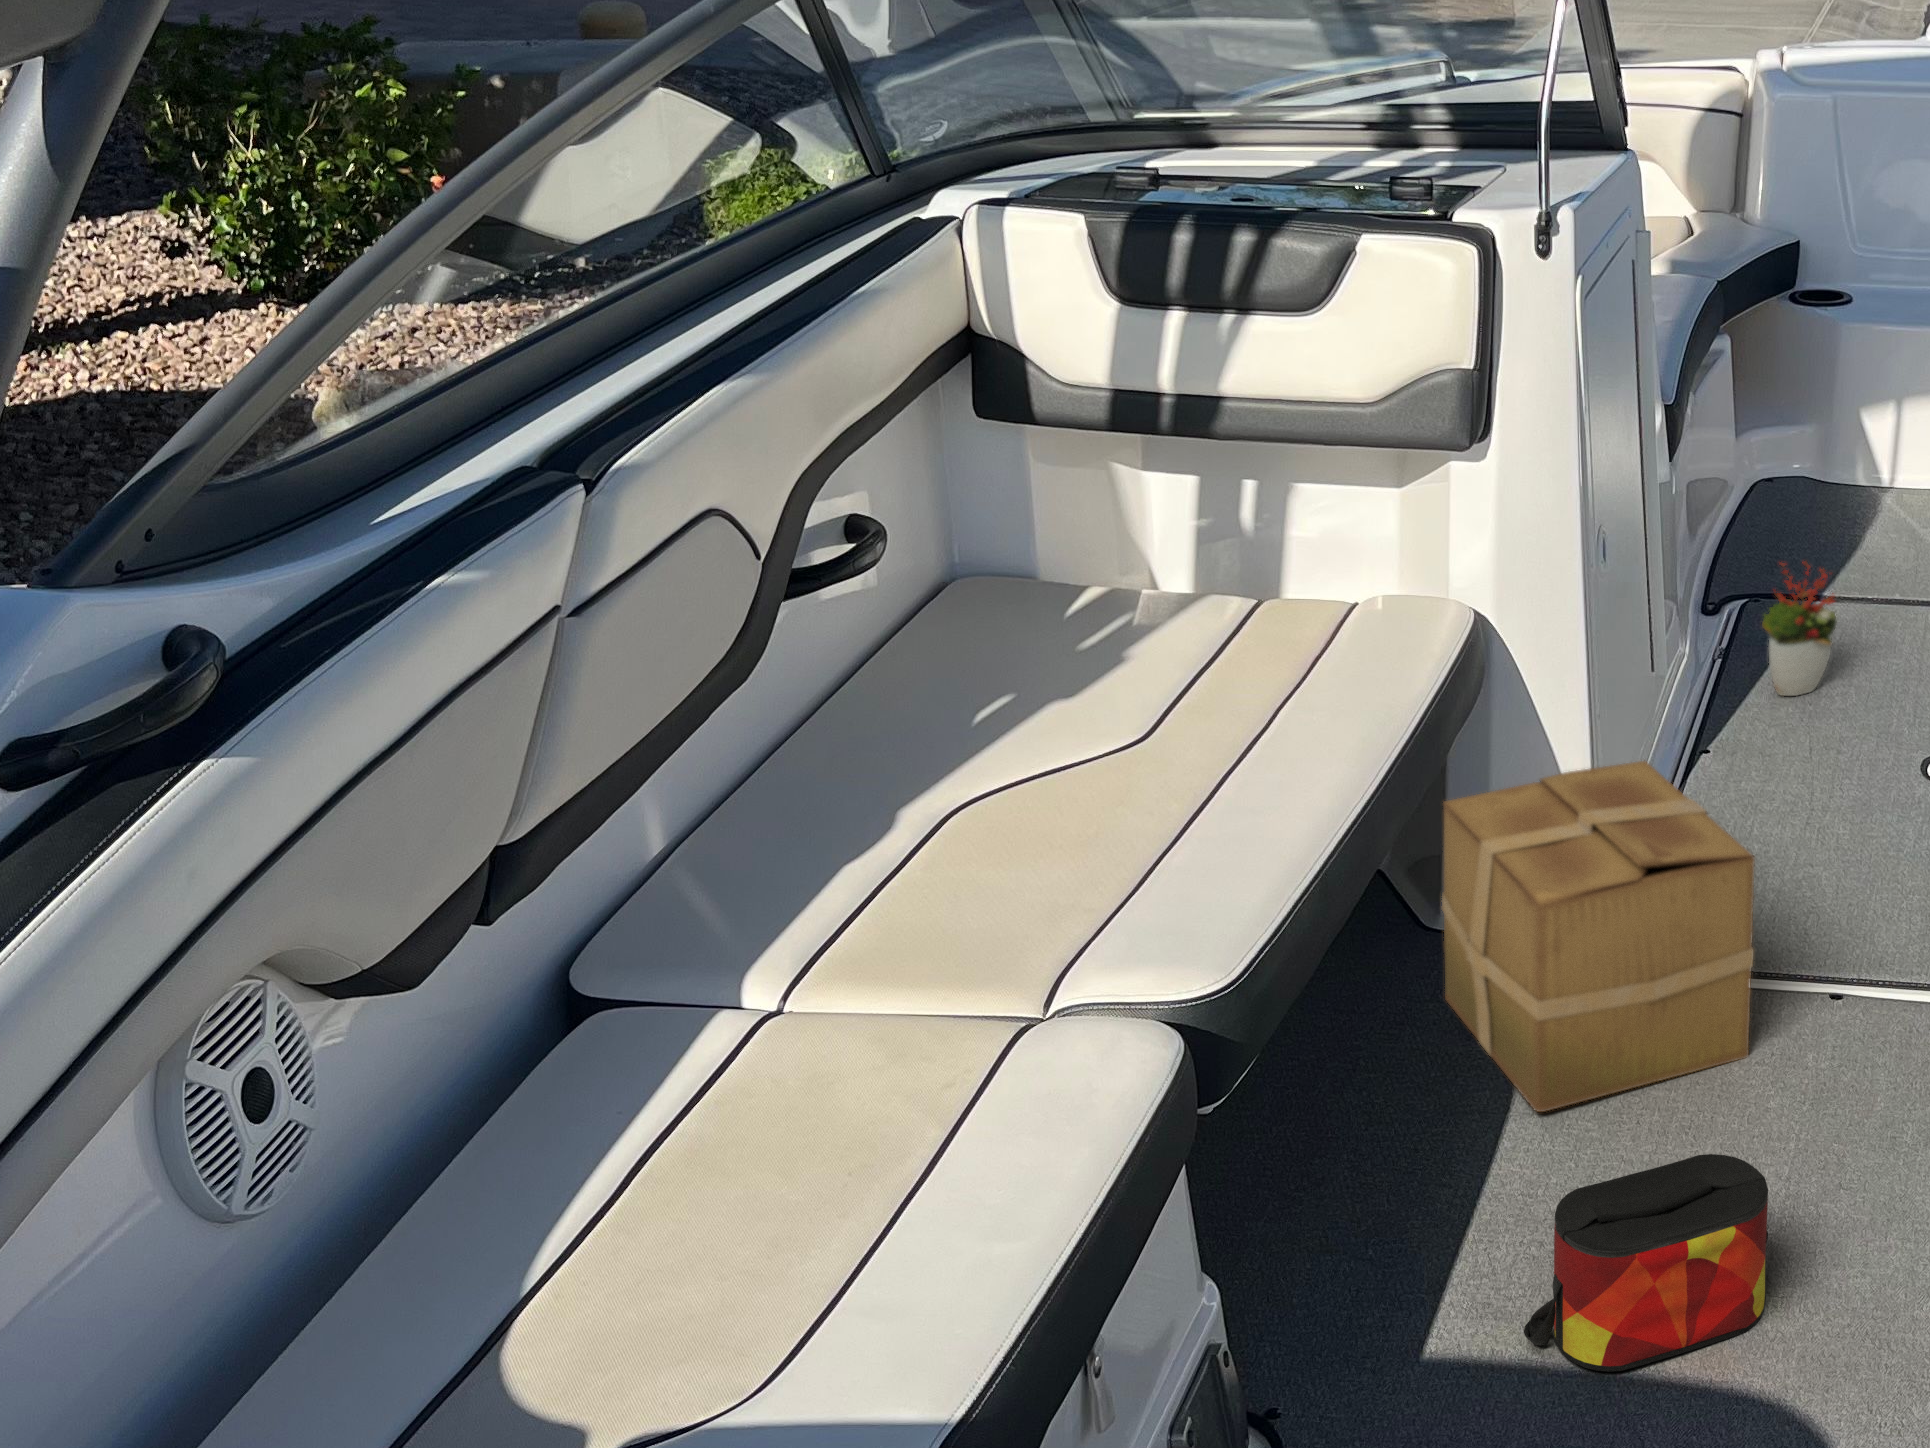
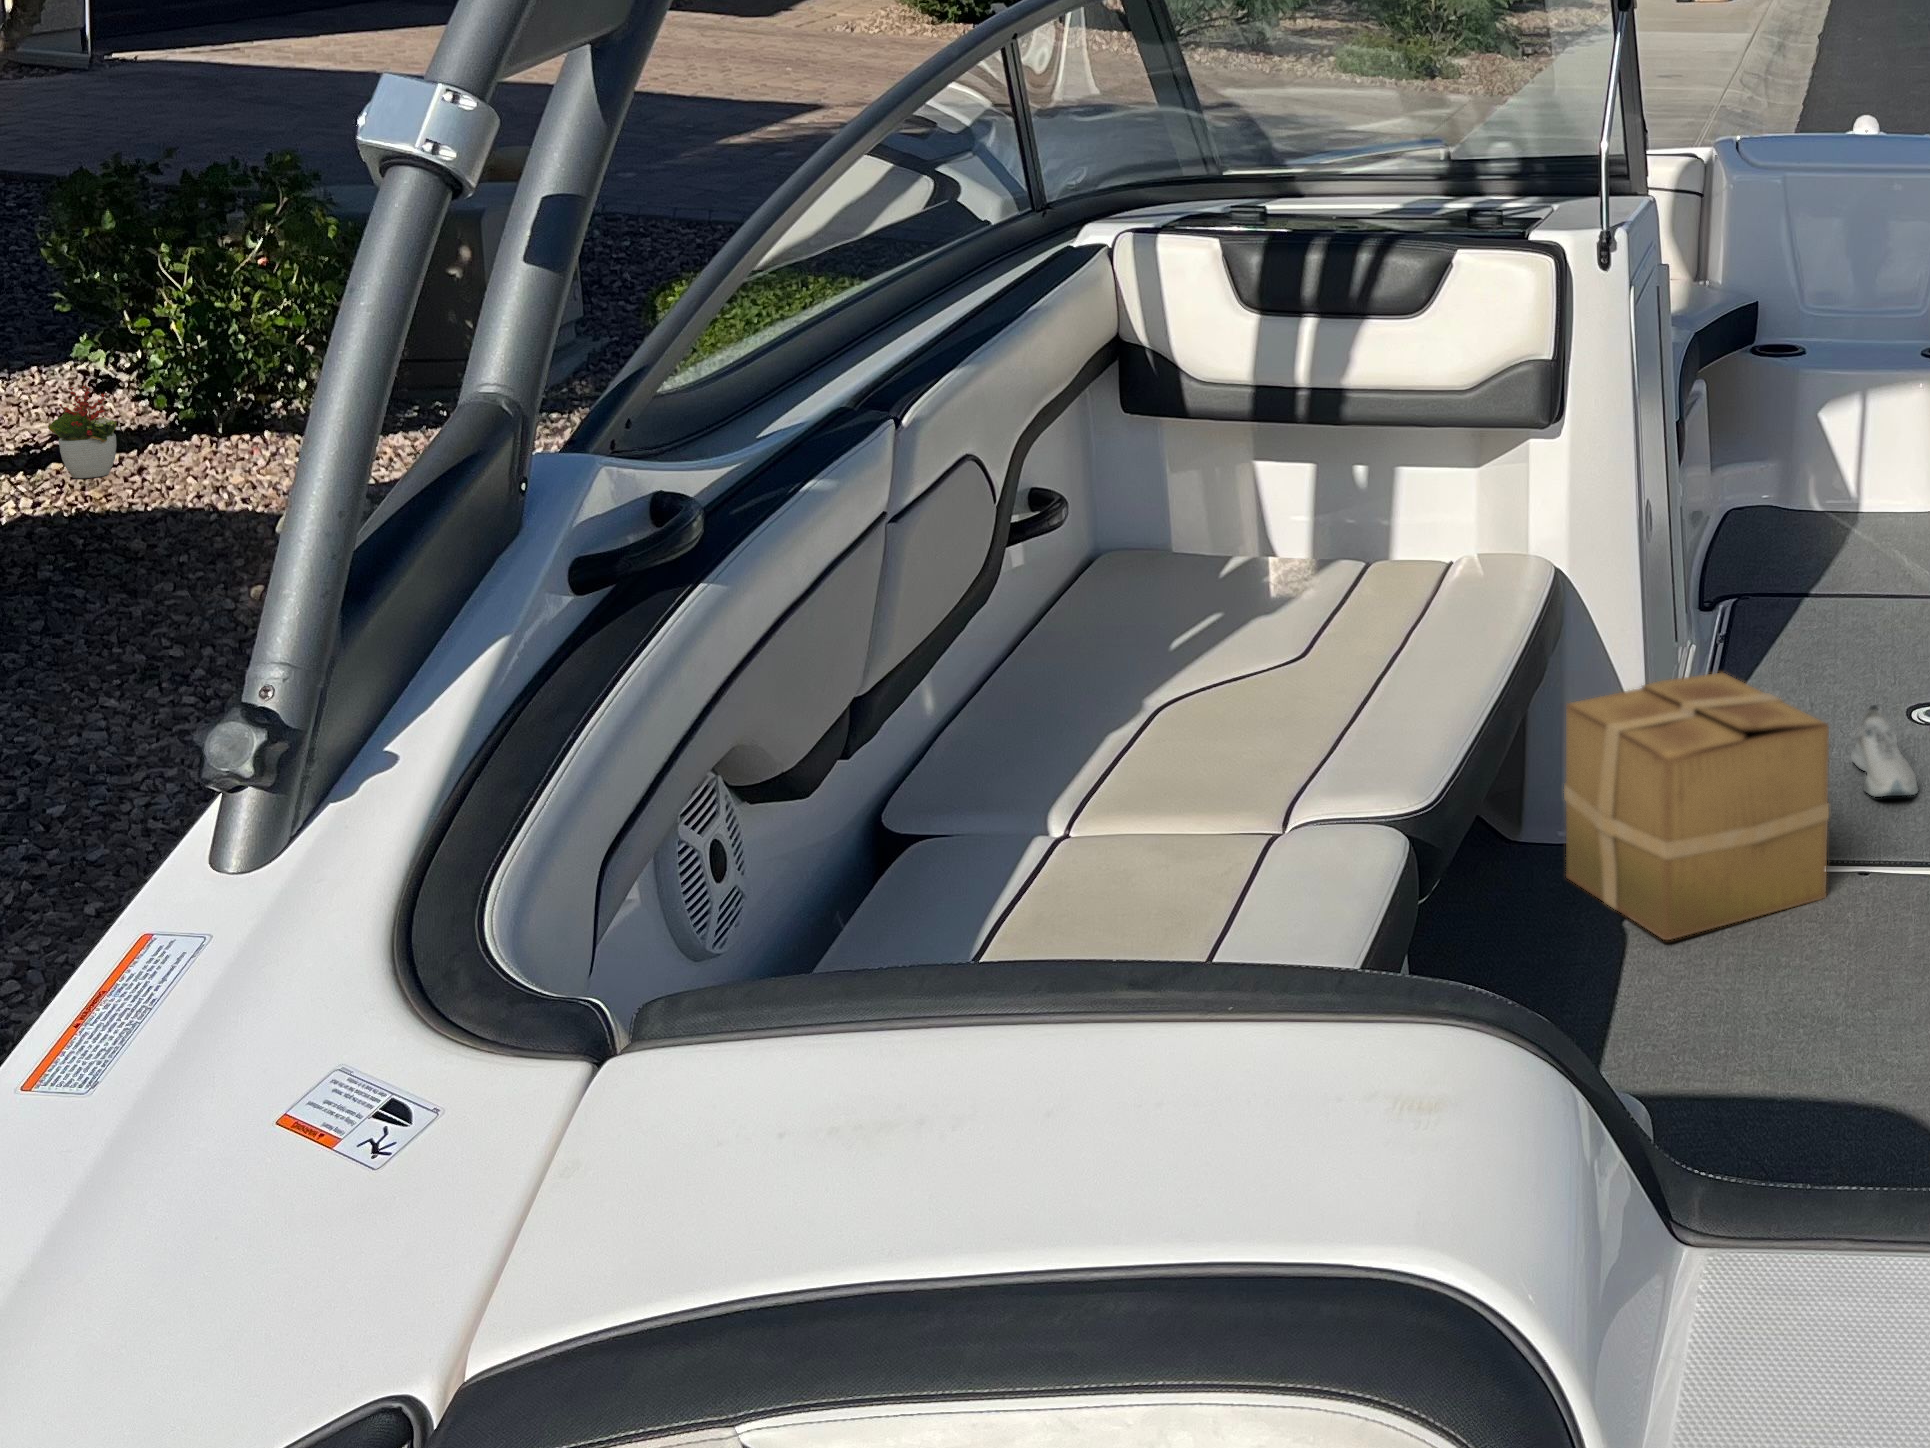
decorative plant: present [1762,562,1836,696] -> present [48,385,117,478]
shoe: none [1816,783,1892,905] -> present [1851,705,1918,797]
bag: present [1524,1154,1768,1372] -> none [1695,925,1878,1086]

